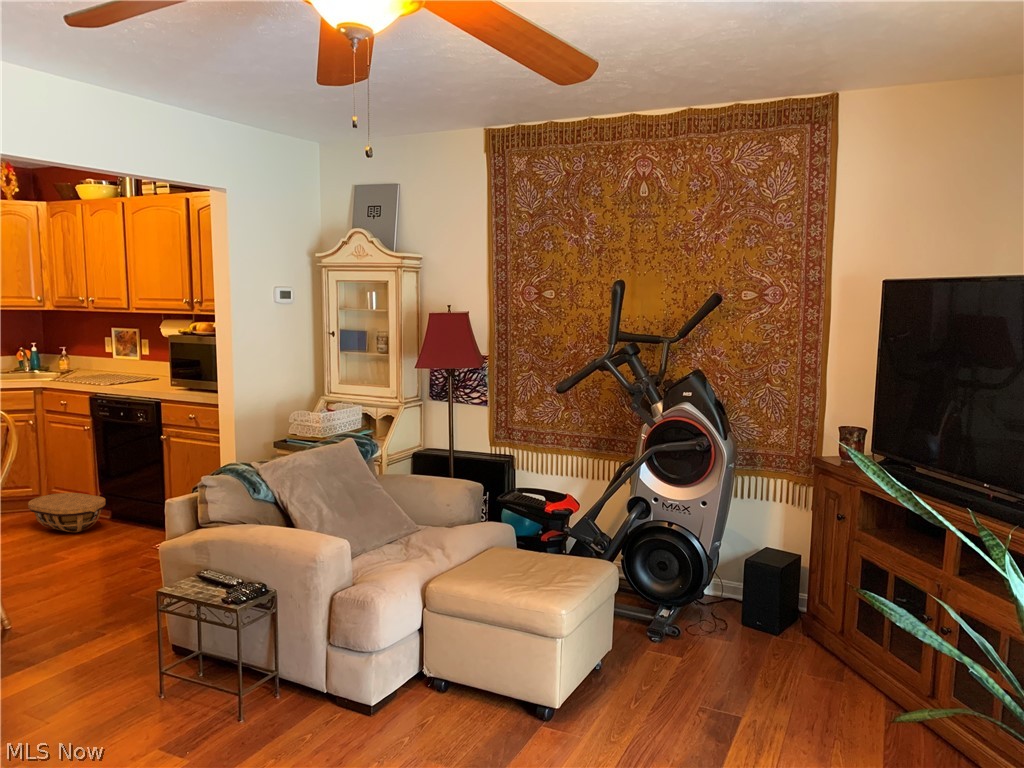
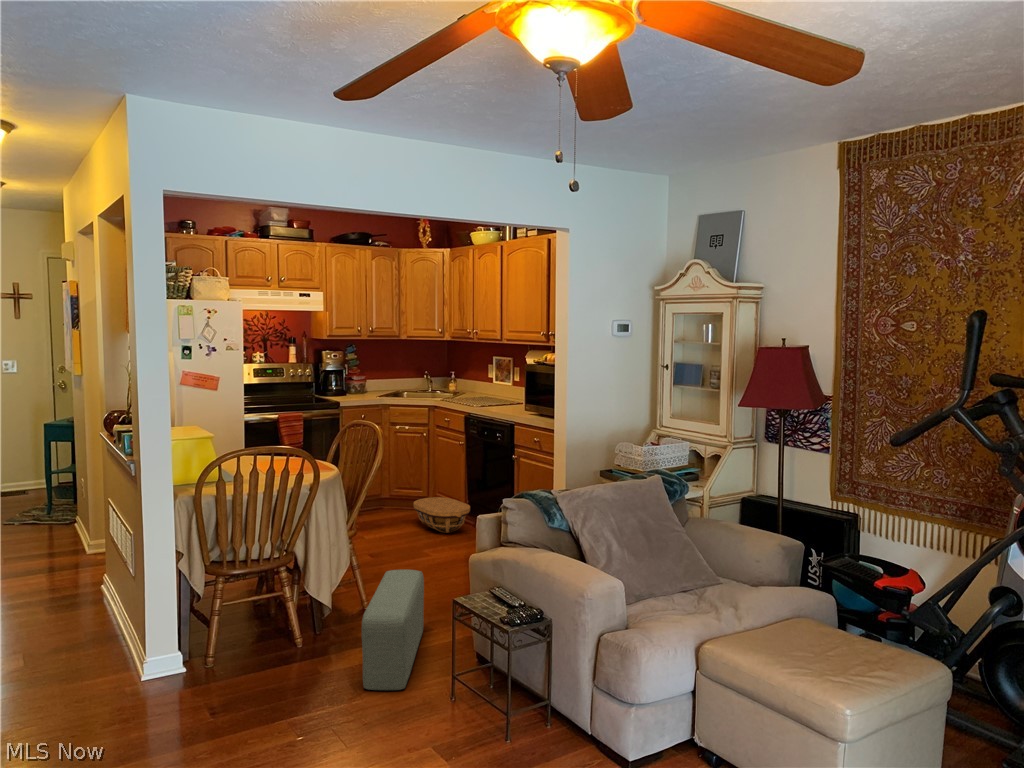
pouf: none [38,573,101,713] -> present [362,570,424,690]

